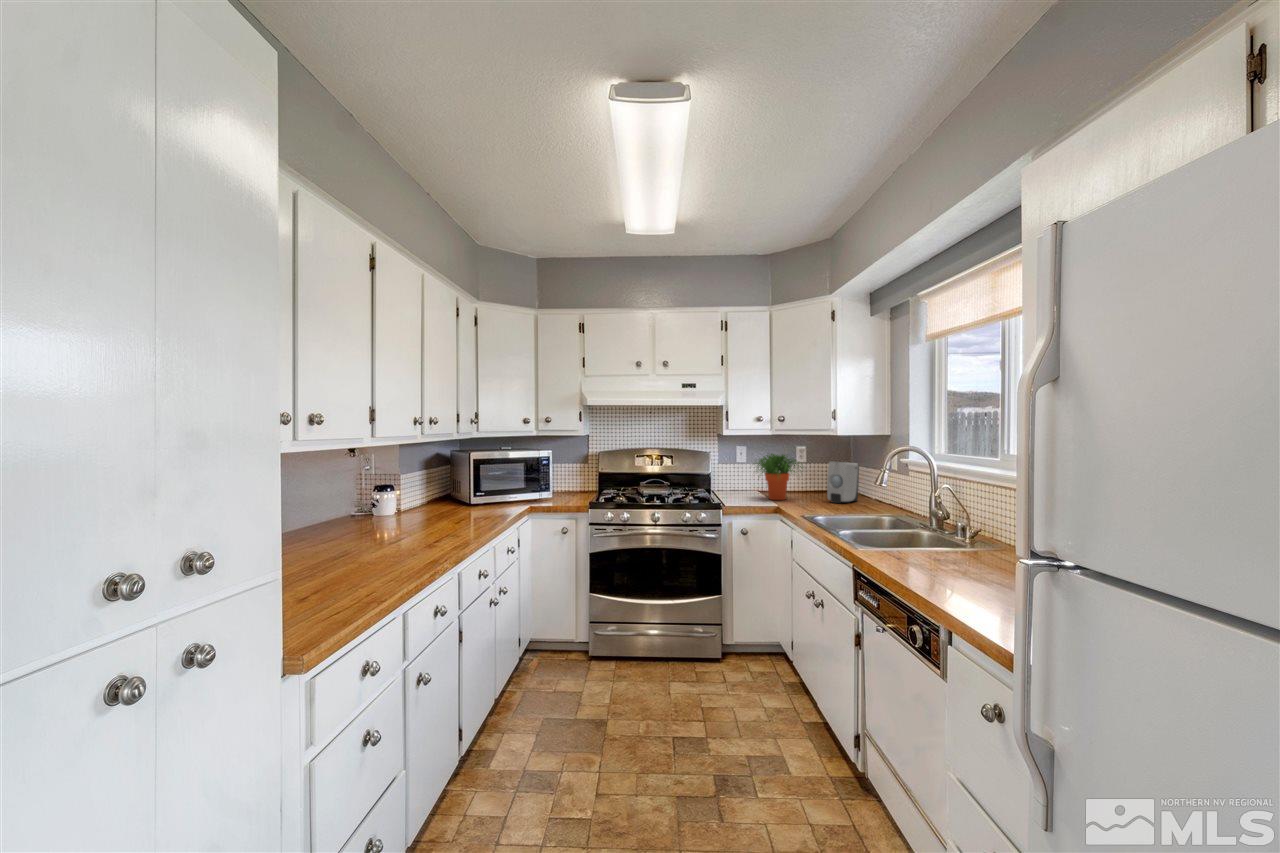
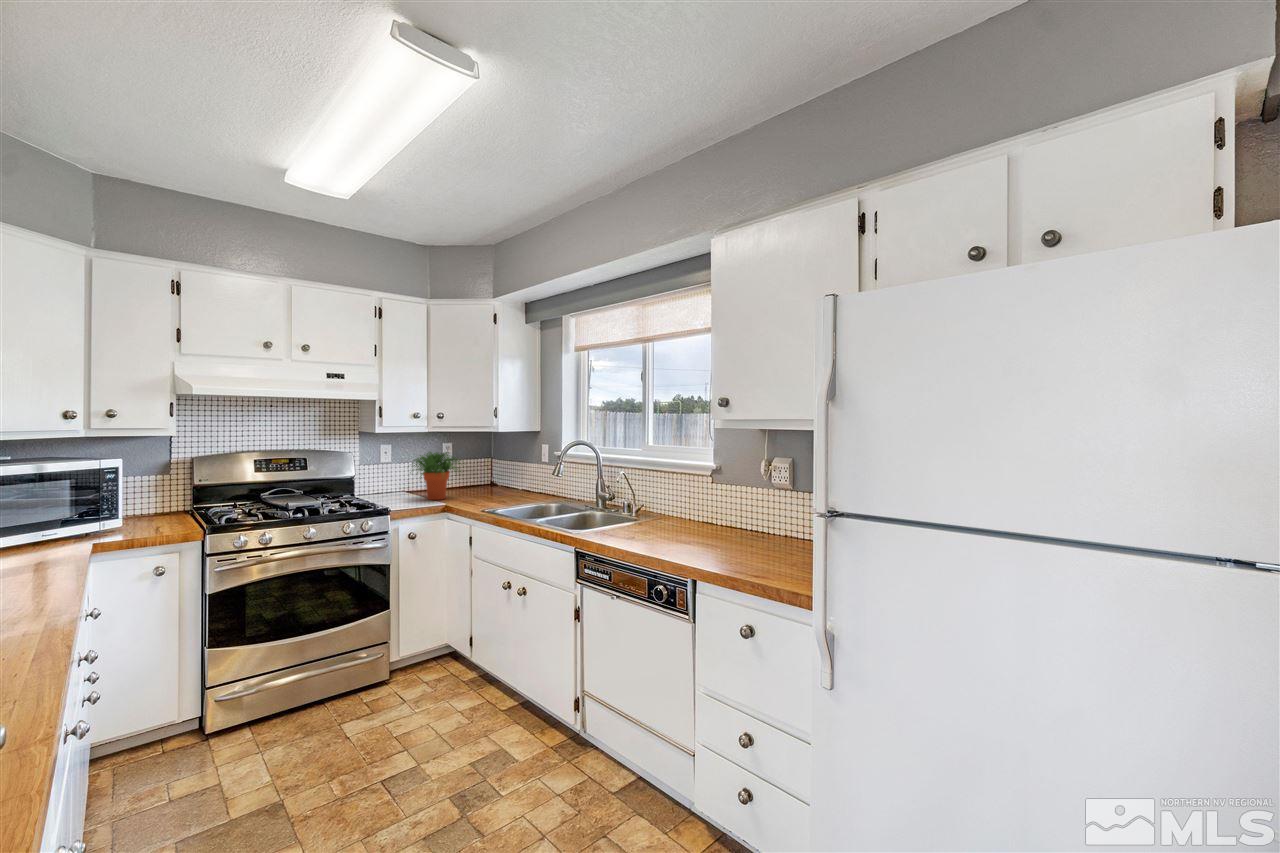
soap dispenser: present [827,462,859,503] -> none [488,457,513,496]

